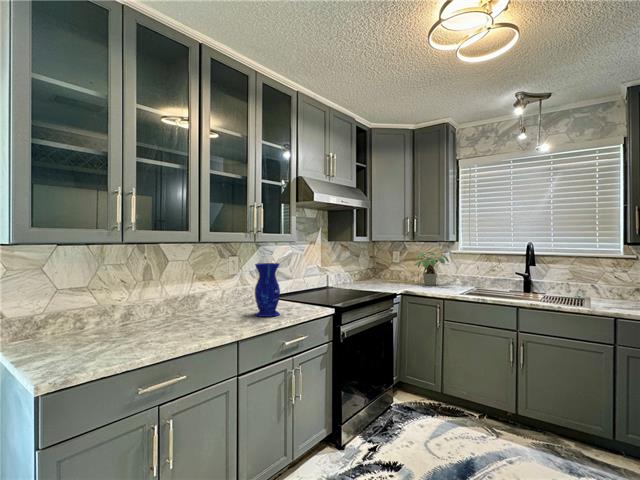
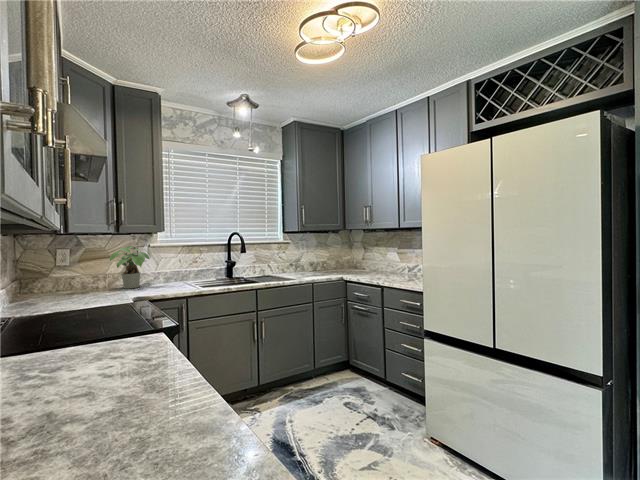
vase: present [255,263,280,317] -> none [31,272,109,406]

